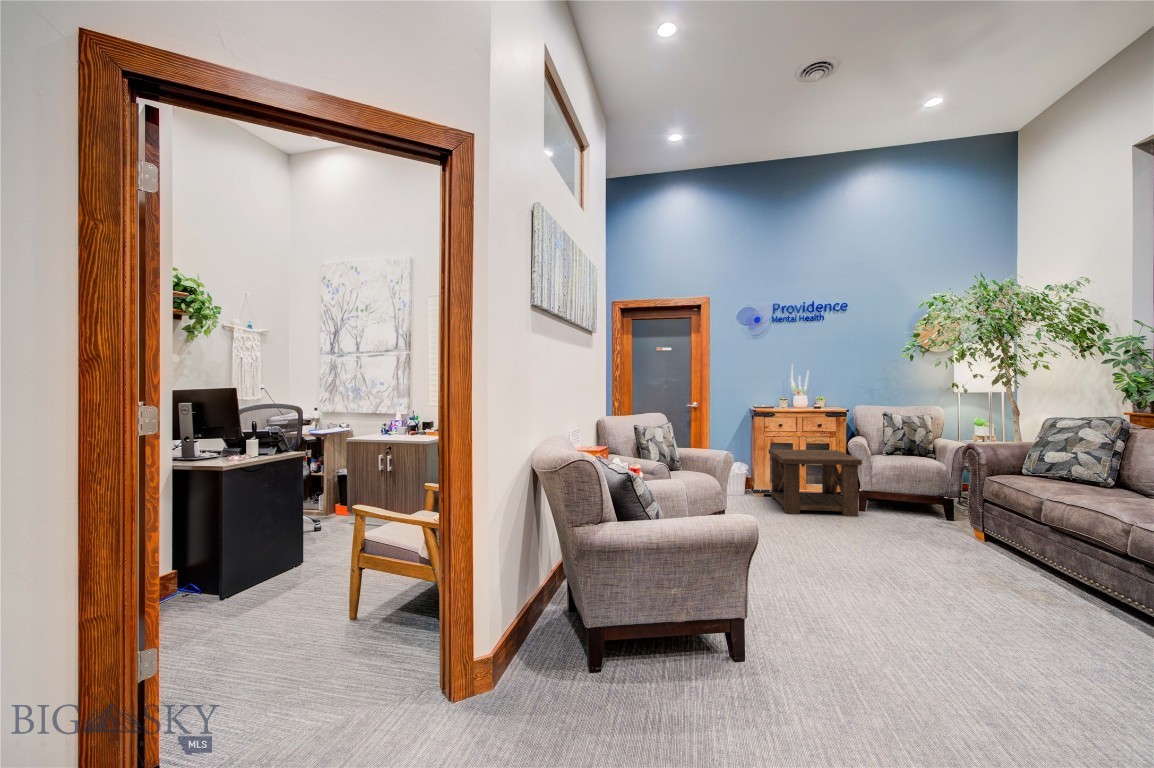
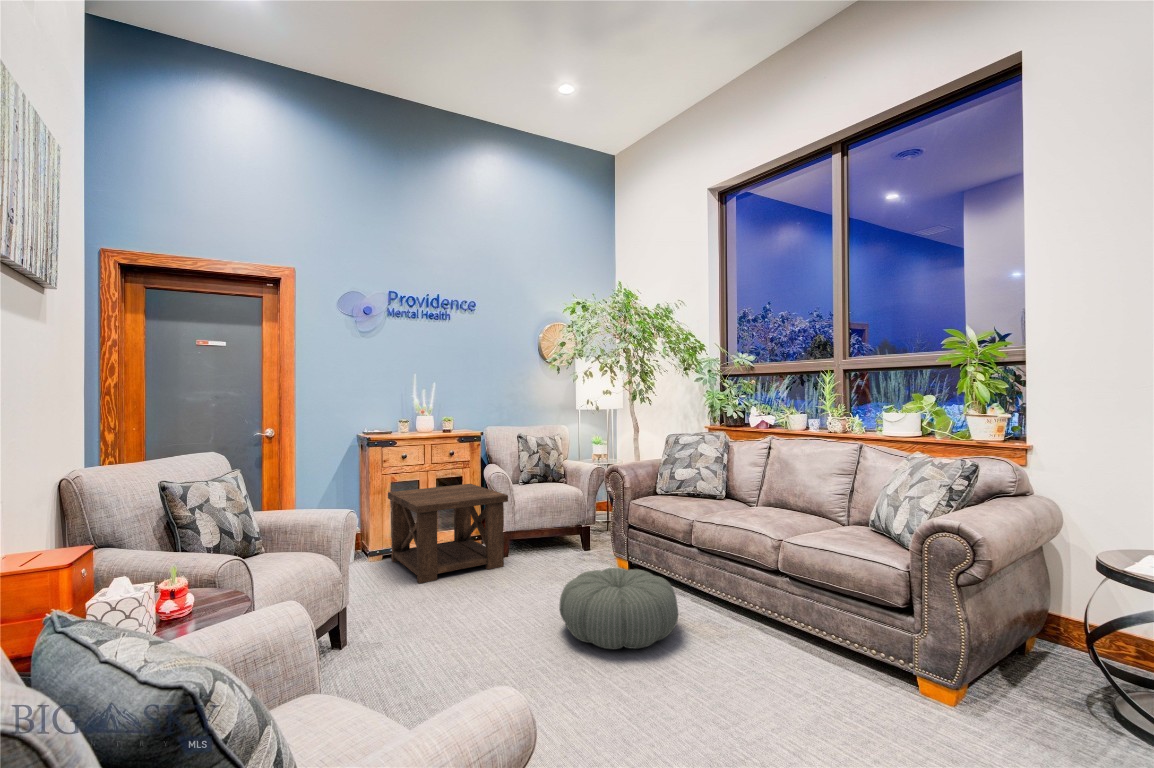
pouf: none [880,523,1000,586] -> present [560,568,678,649]

